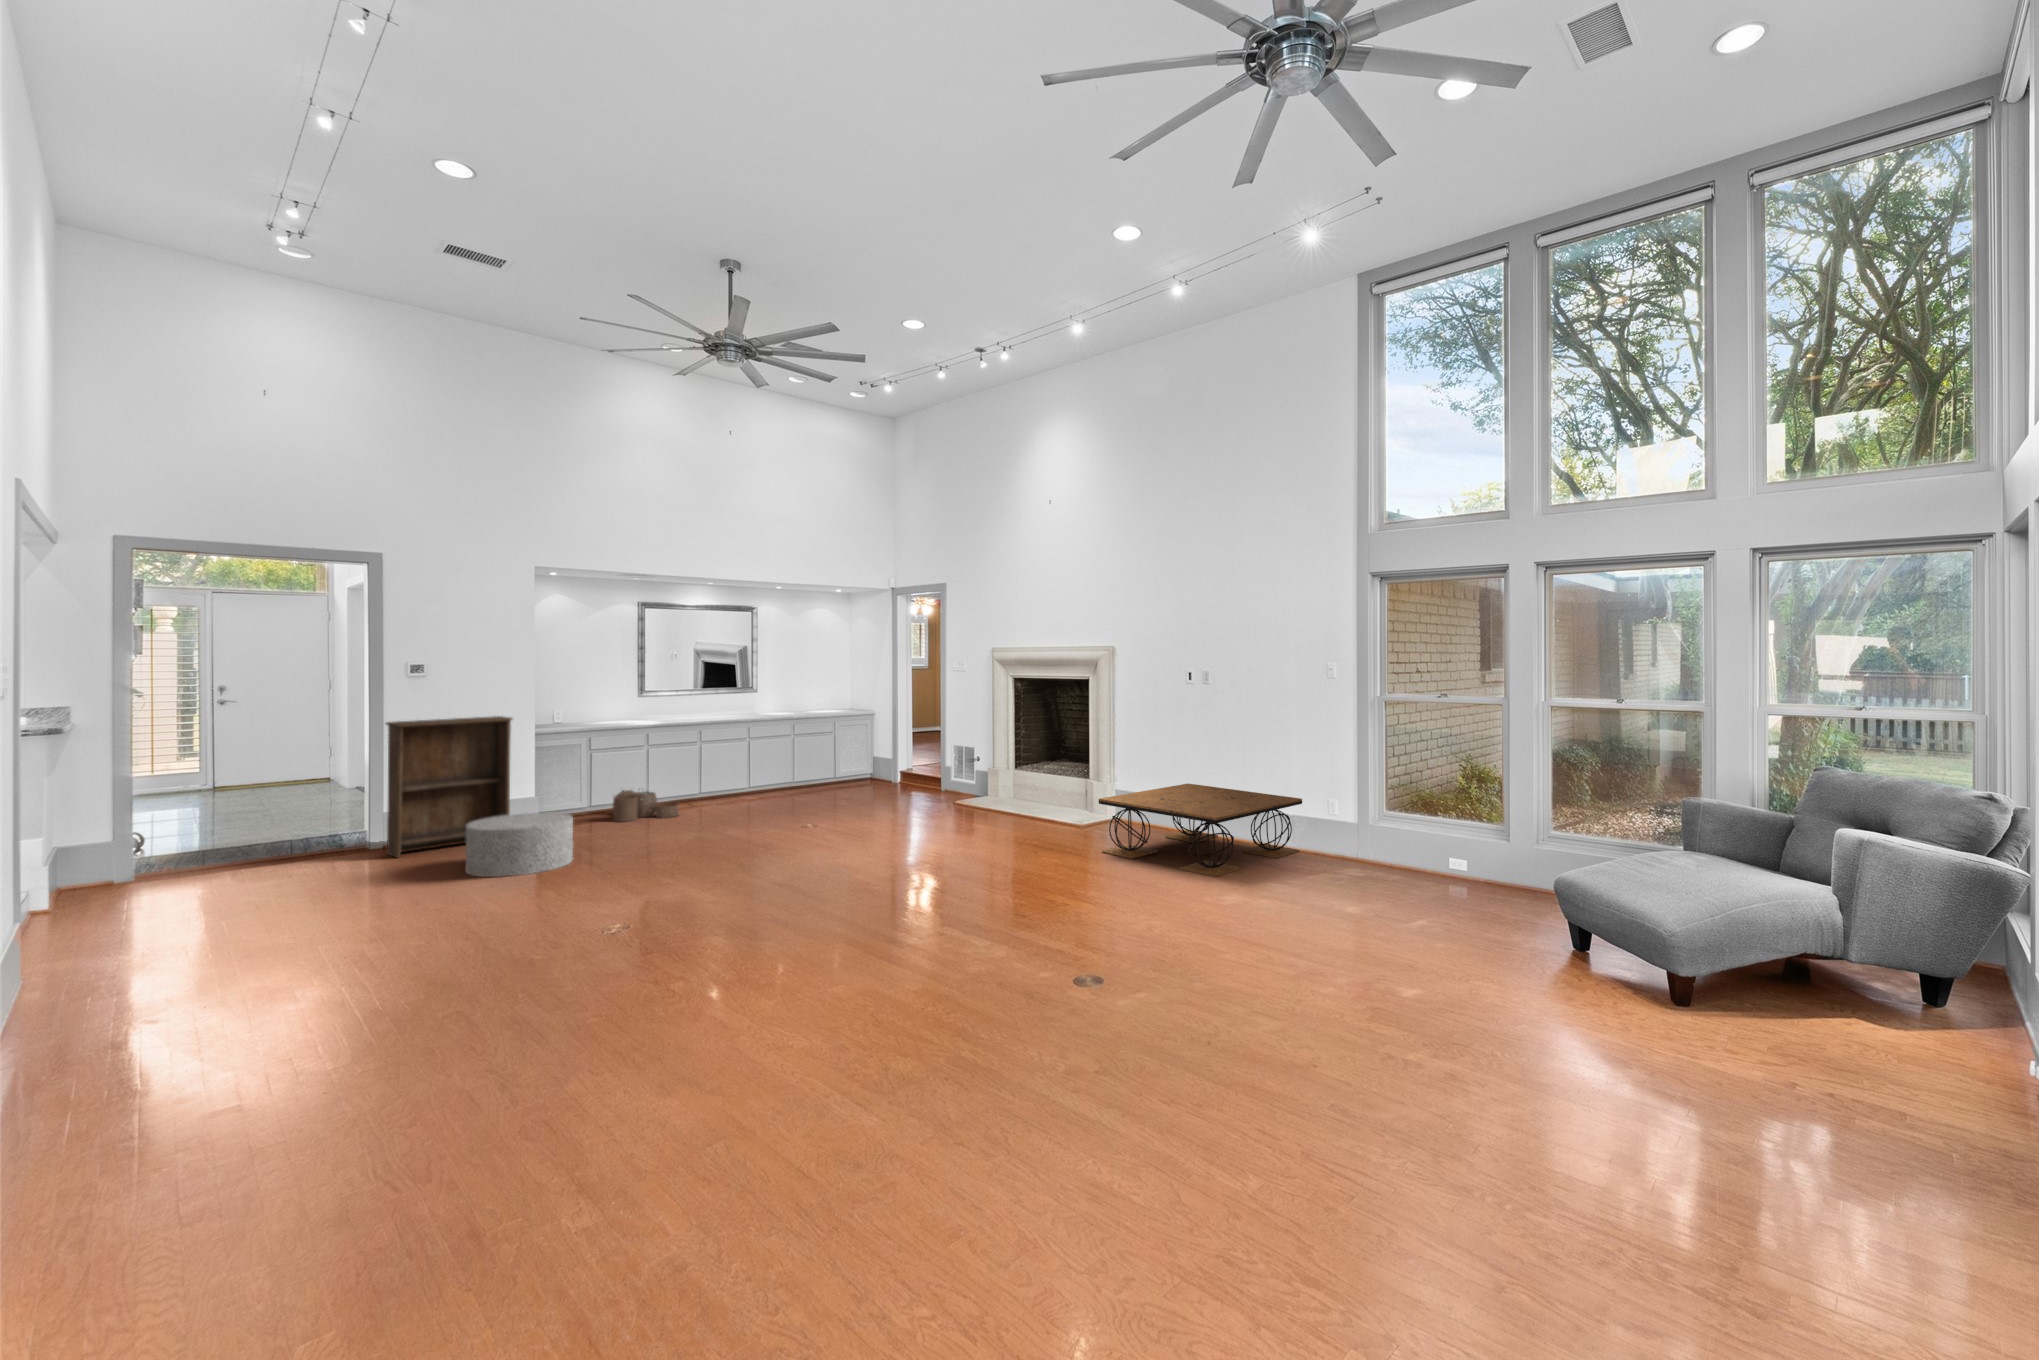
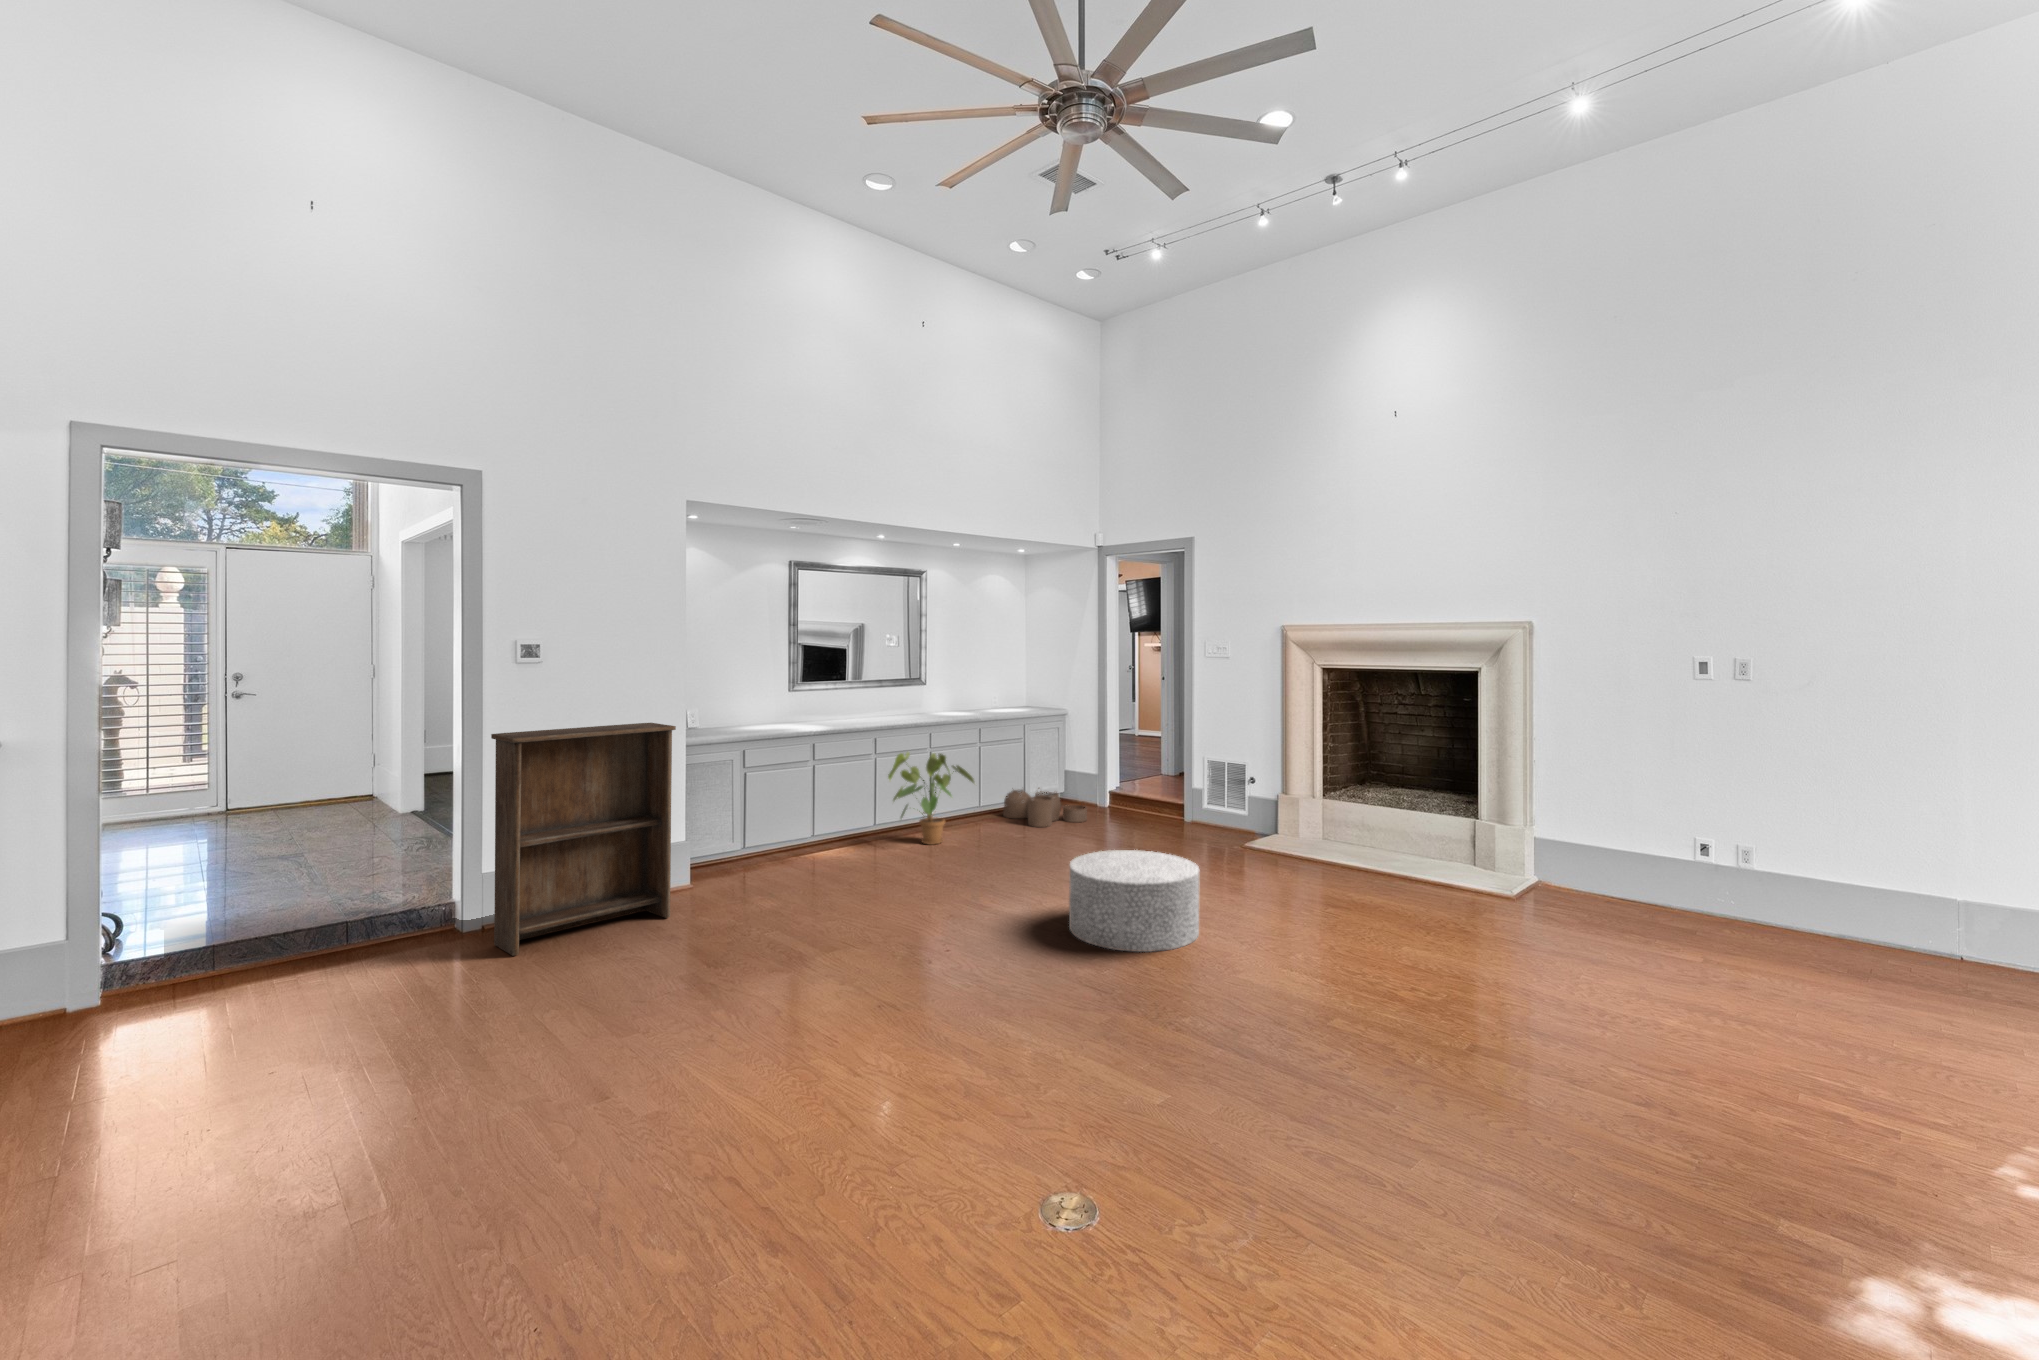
house plant: none [703,740,772,806] -> present [888,752,974,845]
coffee table: present [1099,783,1302,877] -> none [1655,836,2015,1039]
woven basket: present [612,790,679,822] -> present [1003,788,1087,827]
ottoman: present [466,813,573,877] -> present [1069,850,1199,952]

